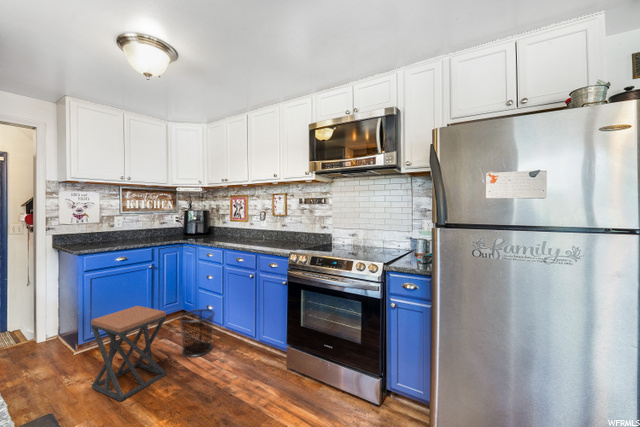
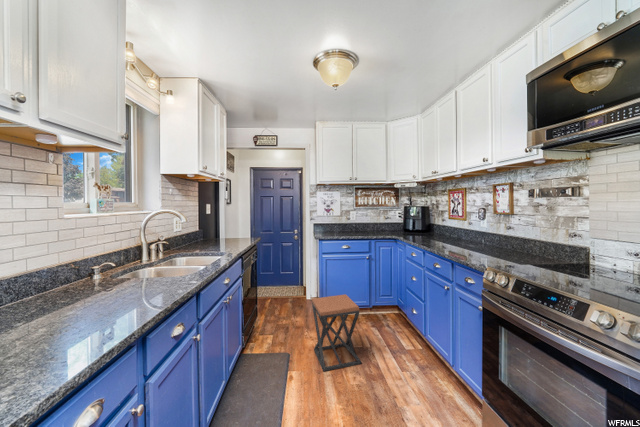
waste bin: present [179,309,215,357] -> none [378,310,412,358]

